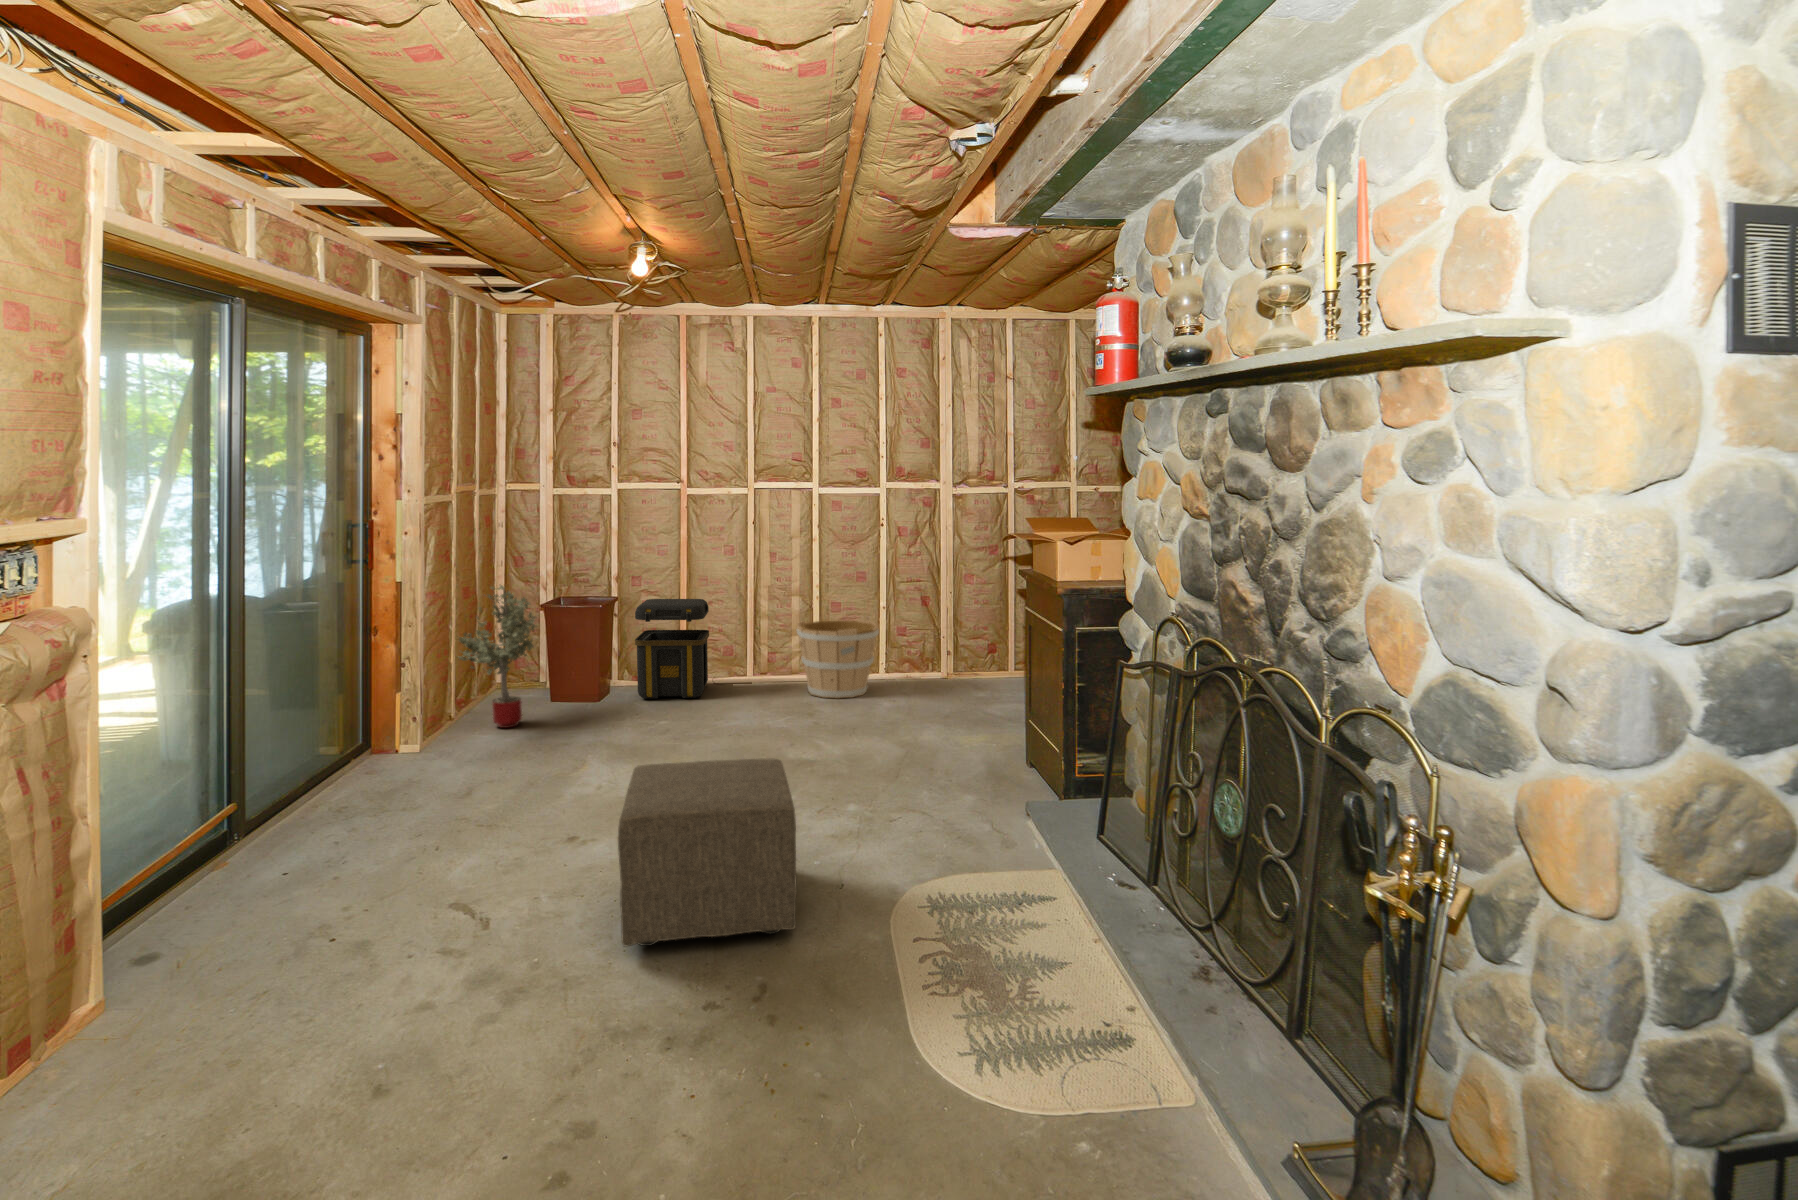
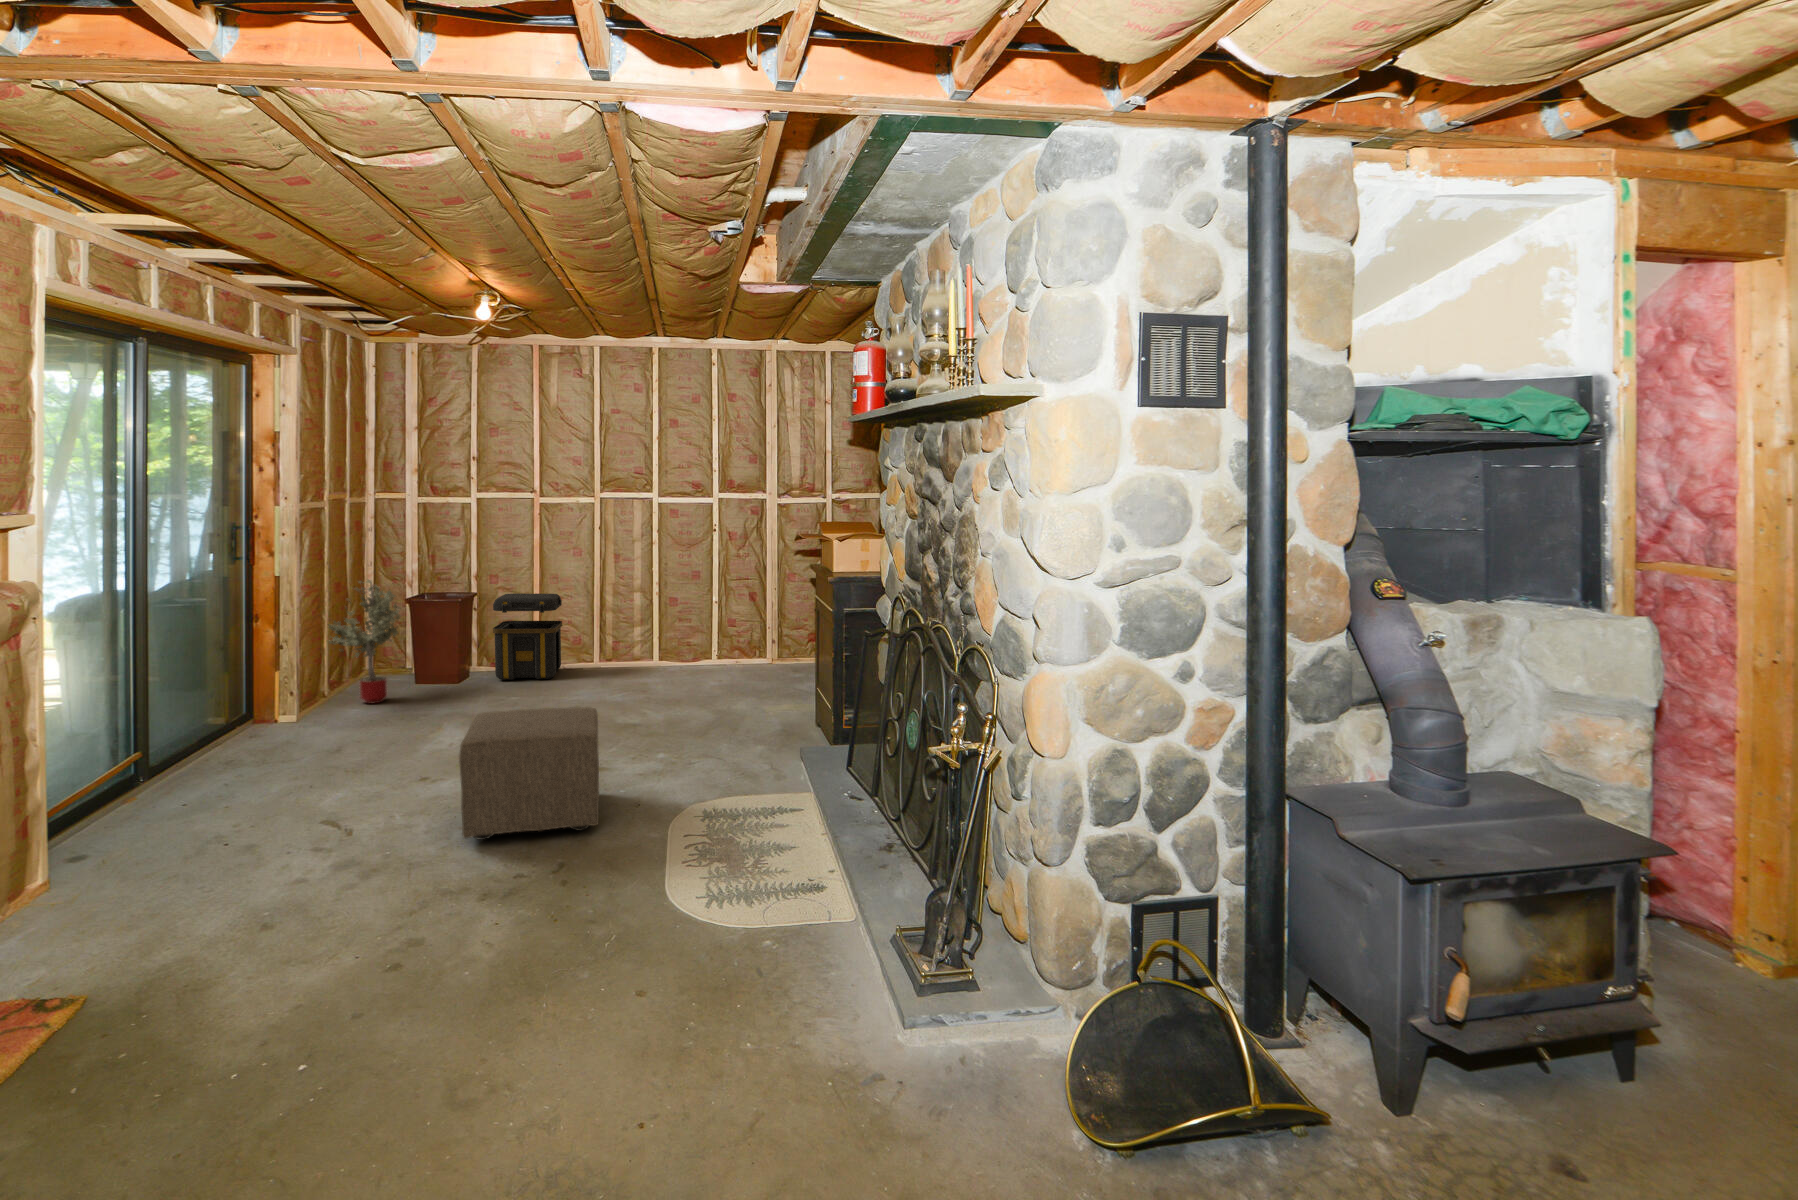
wooden bucket: present [797,619,879,698] -> none [639,611,713,678]

